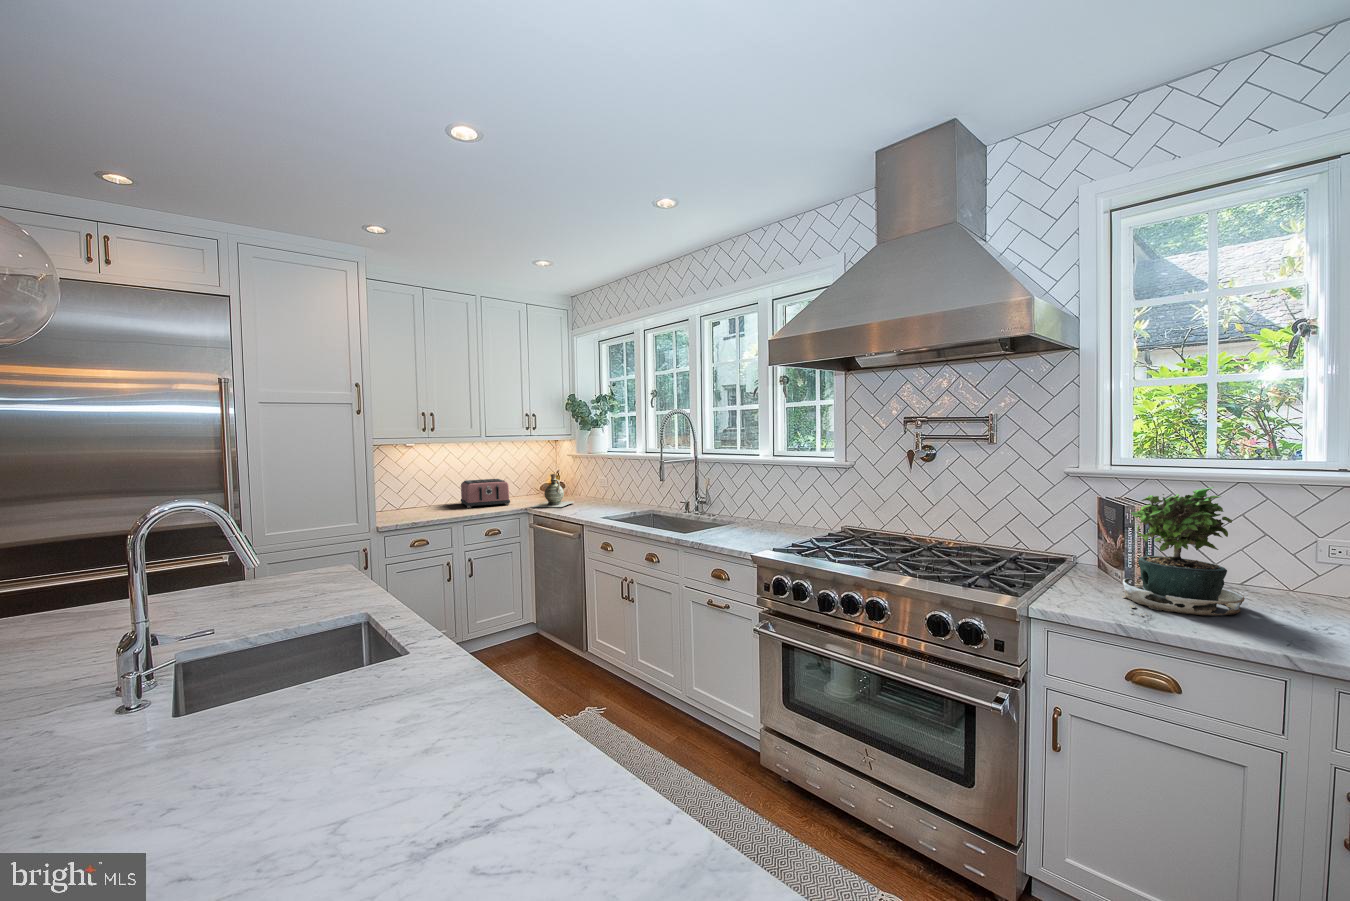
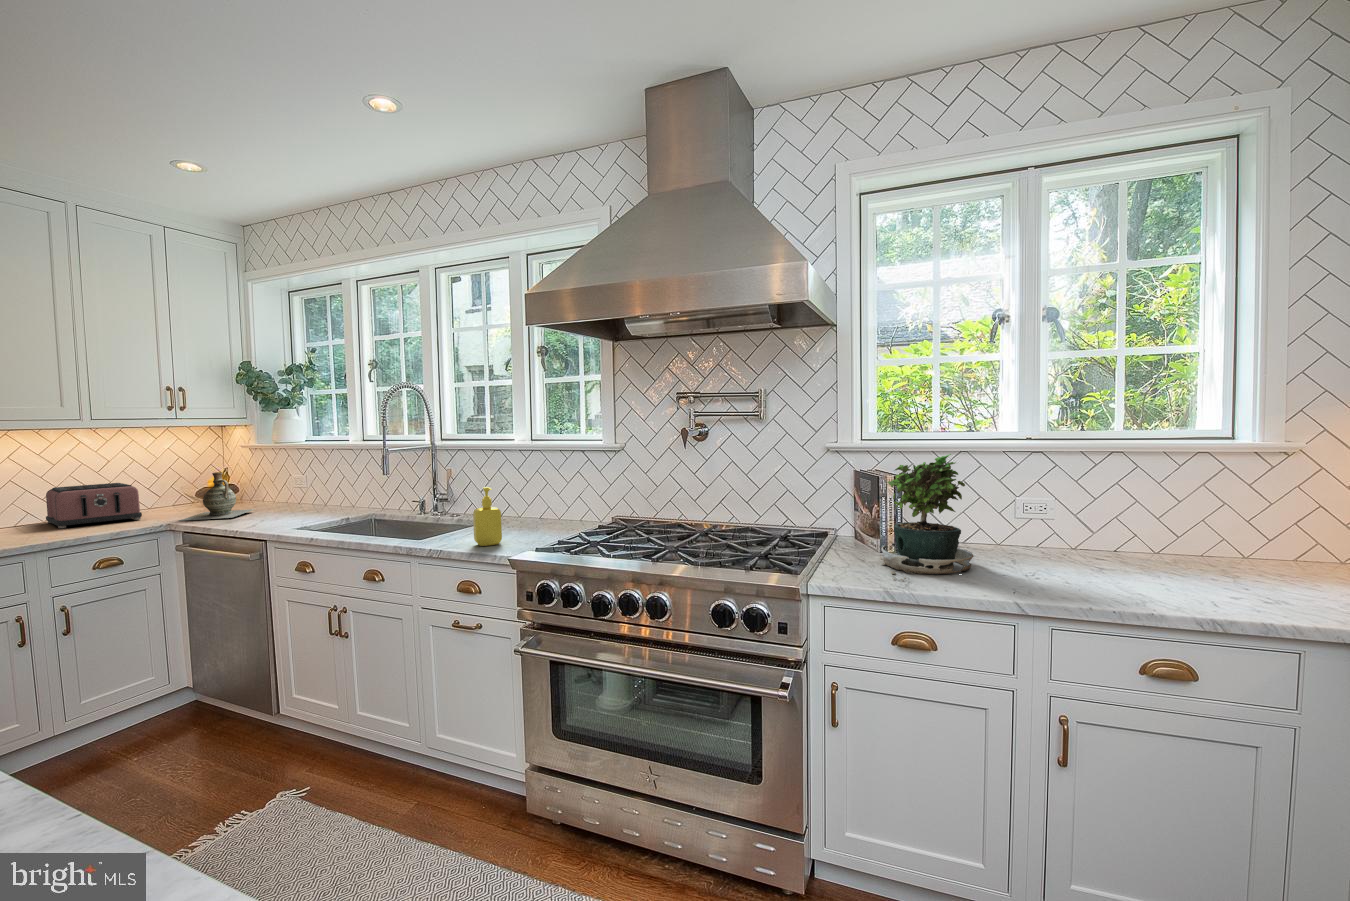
soap dispenser: none [725,495,747,543] -> present [473,487,502,546]

